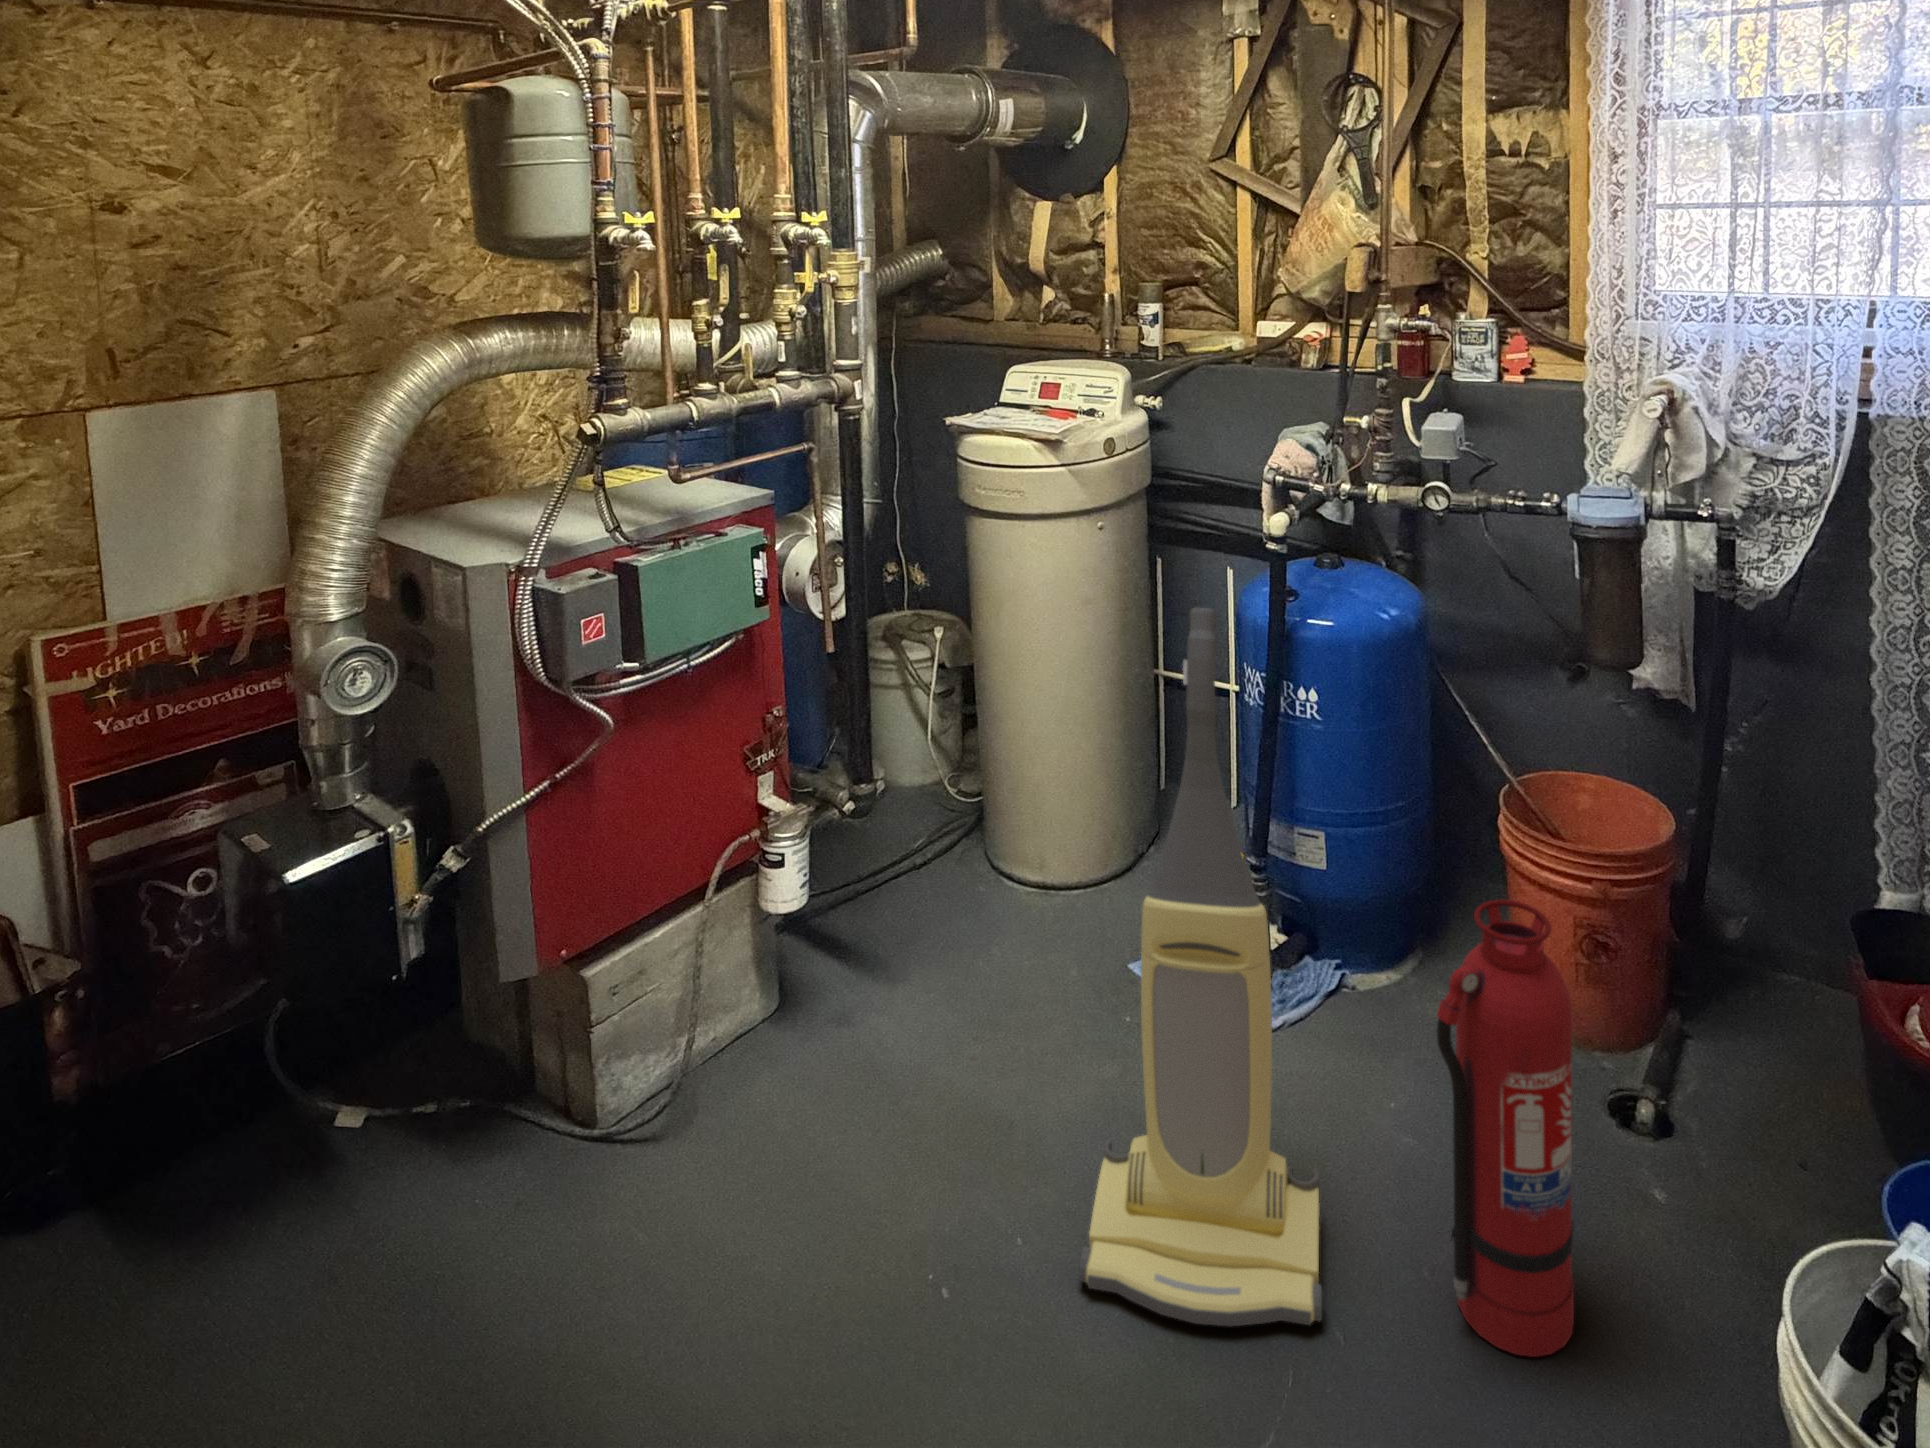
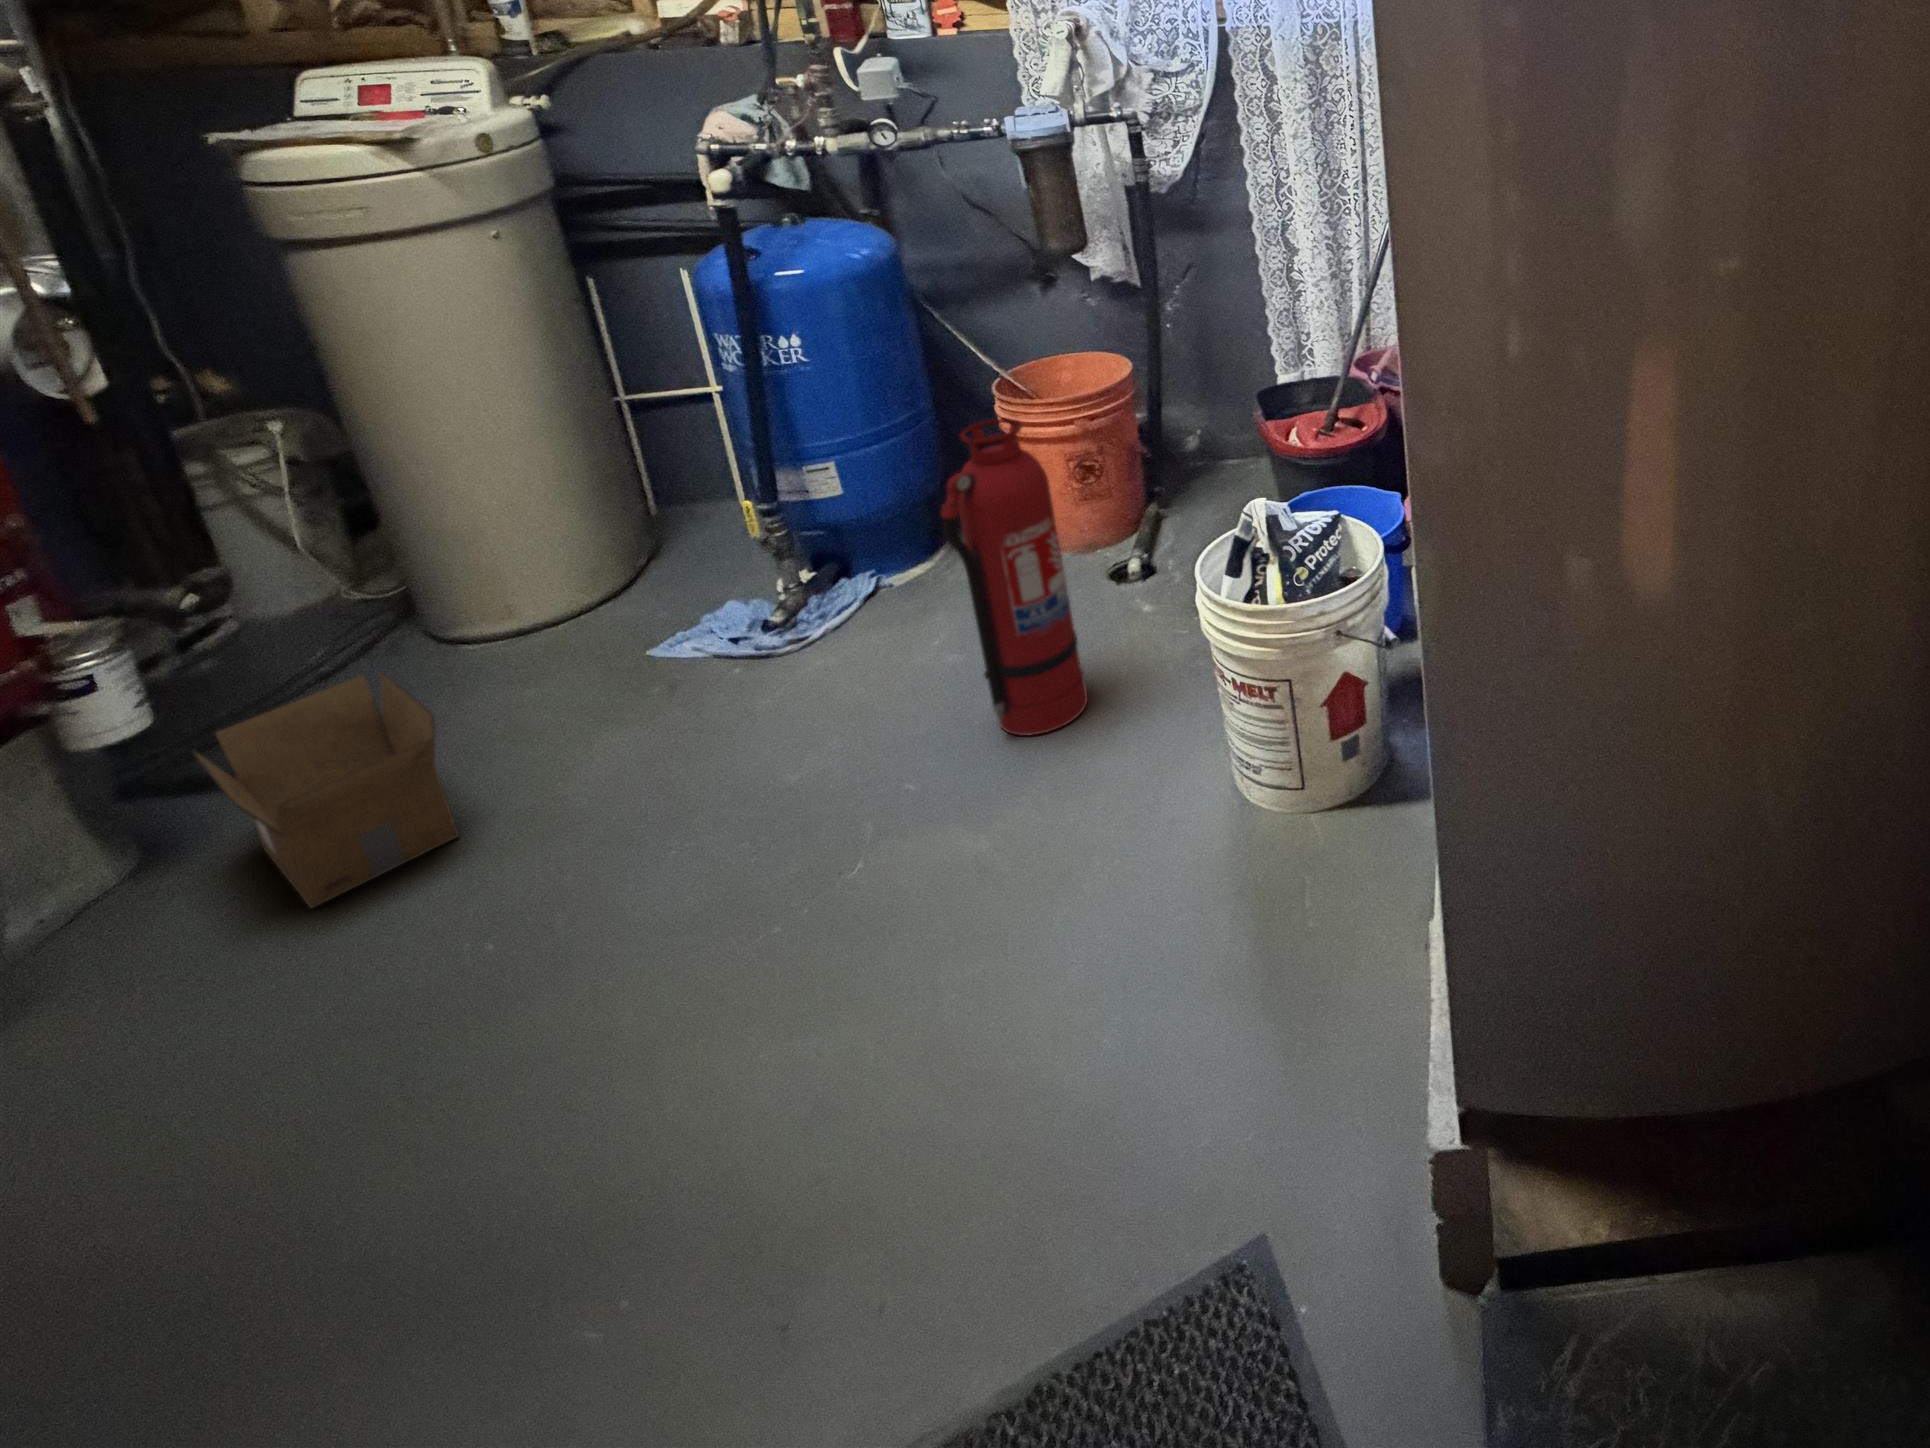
vacuum cleaner: present [1080,608,1322,1326] -> none [628,244,890,864]
cardboard box: none [814,913,960,1146] -> present [192,672,459,908]

